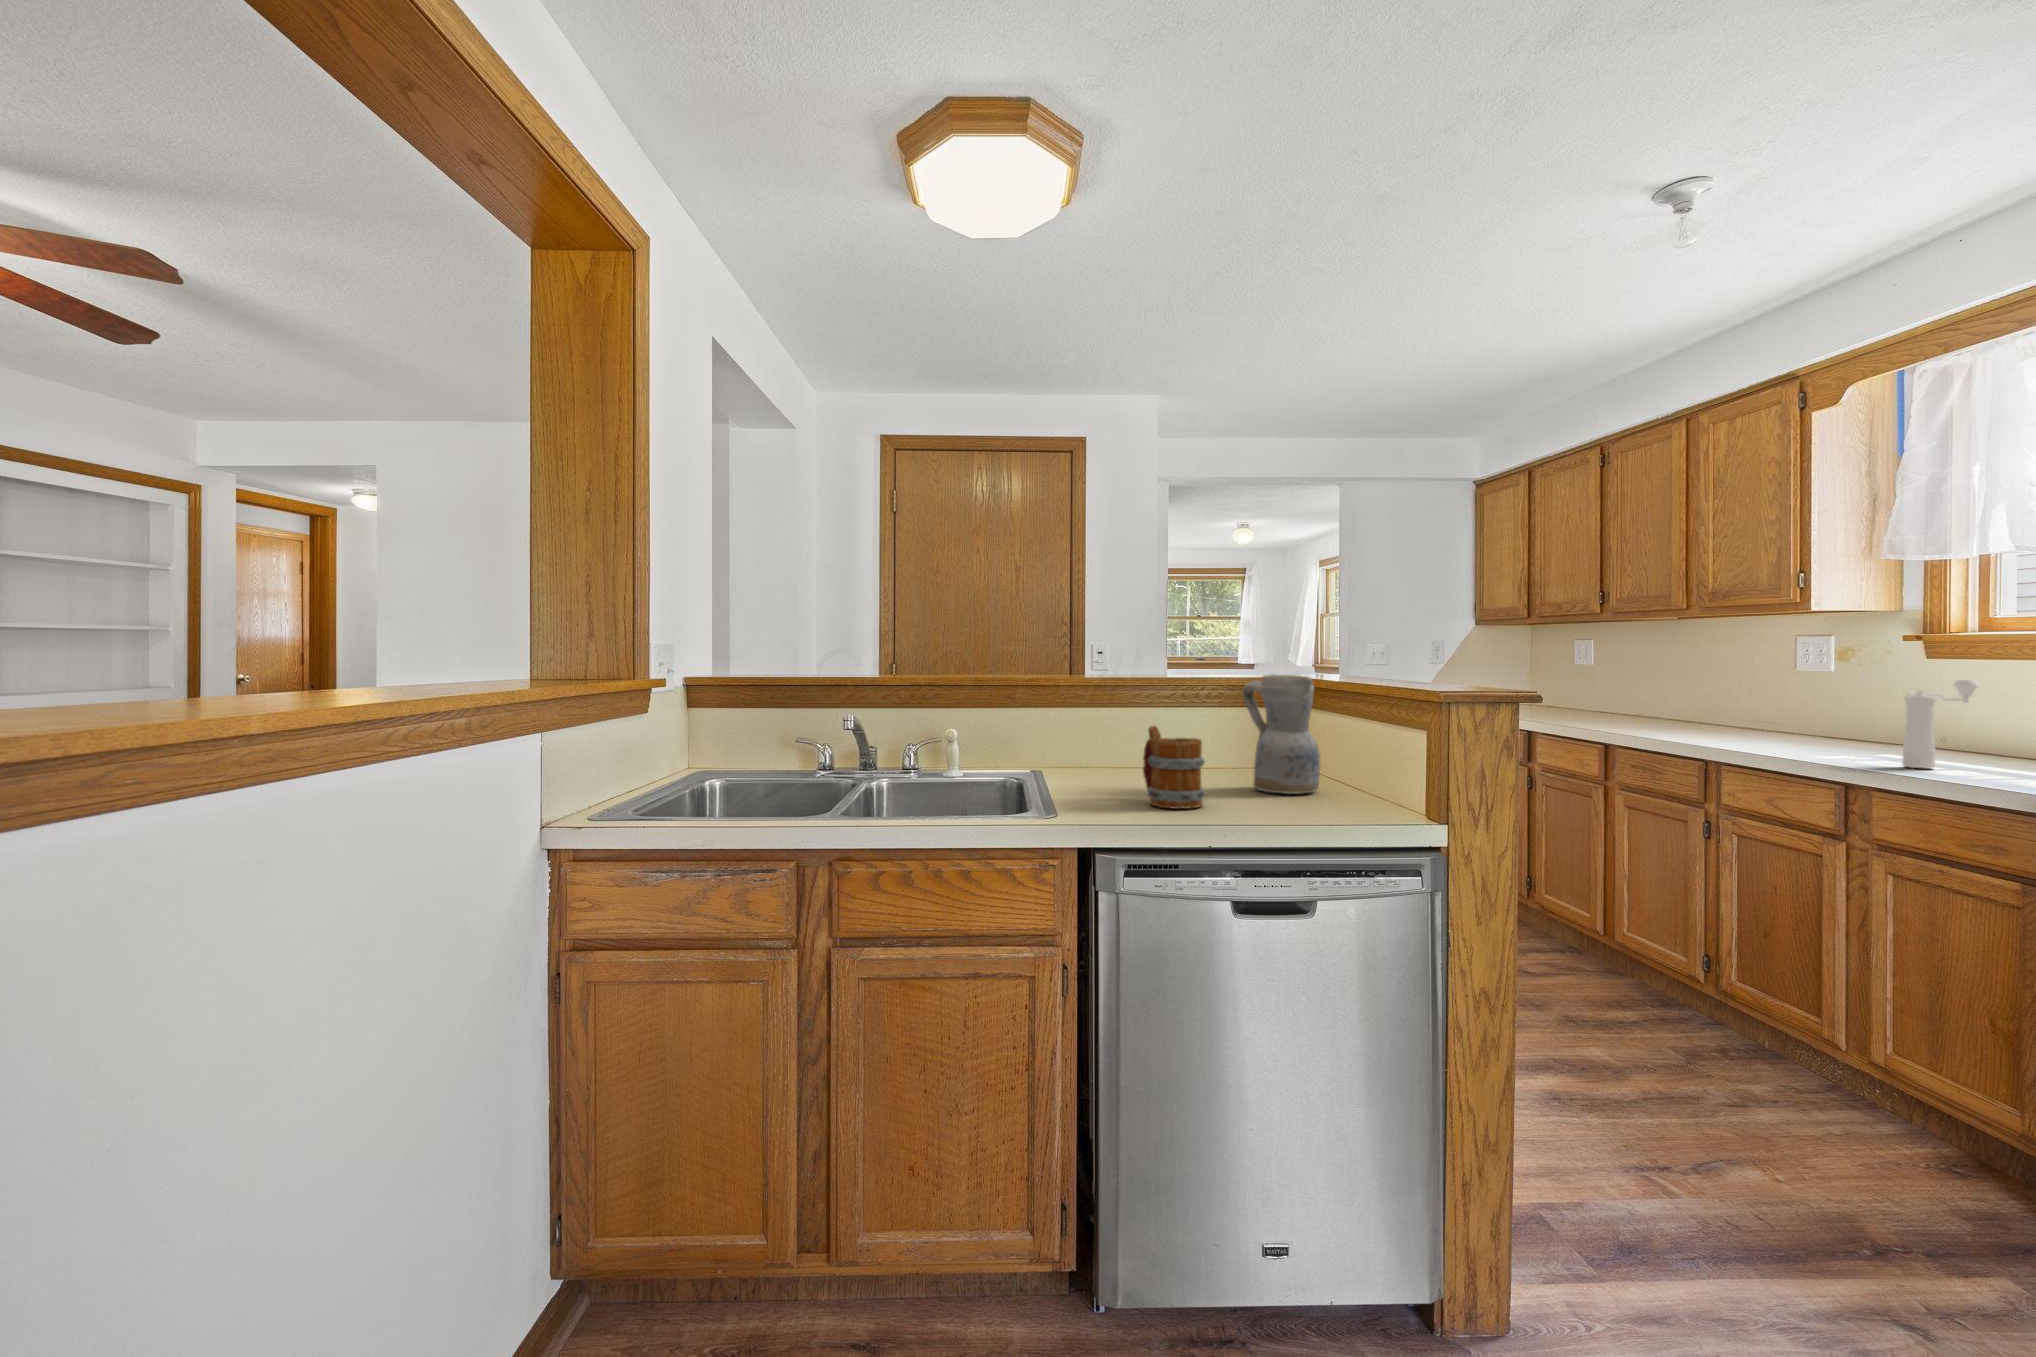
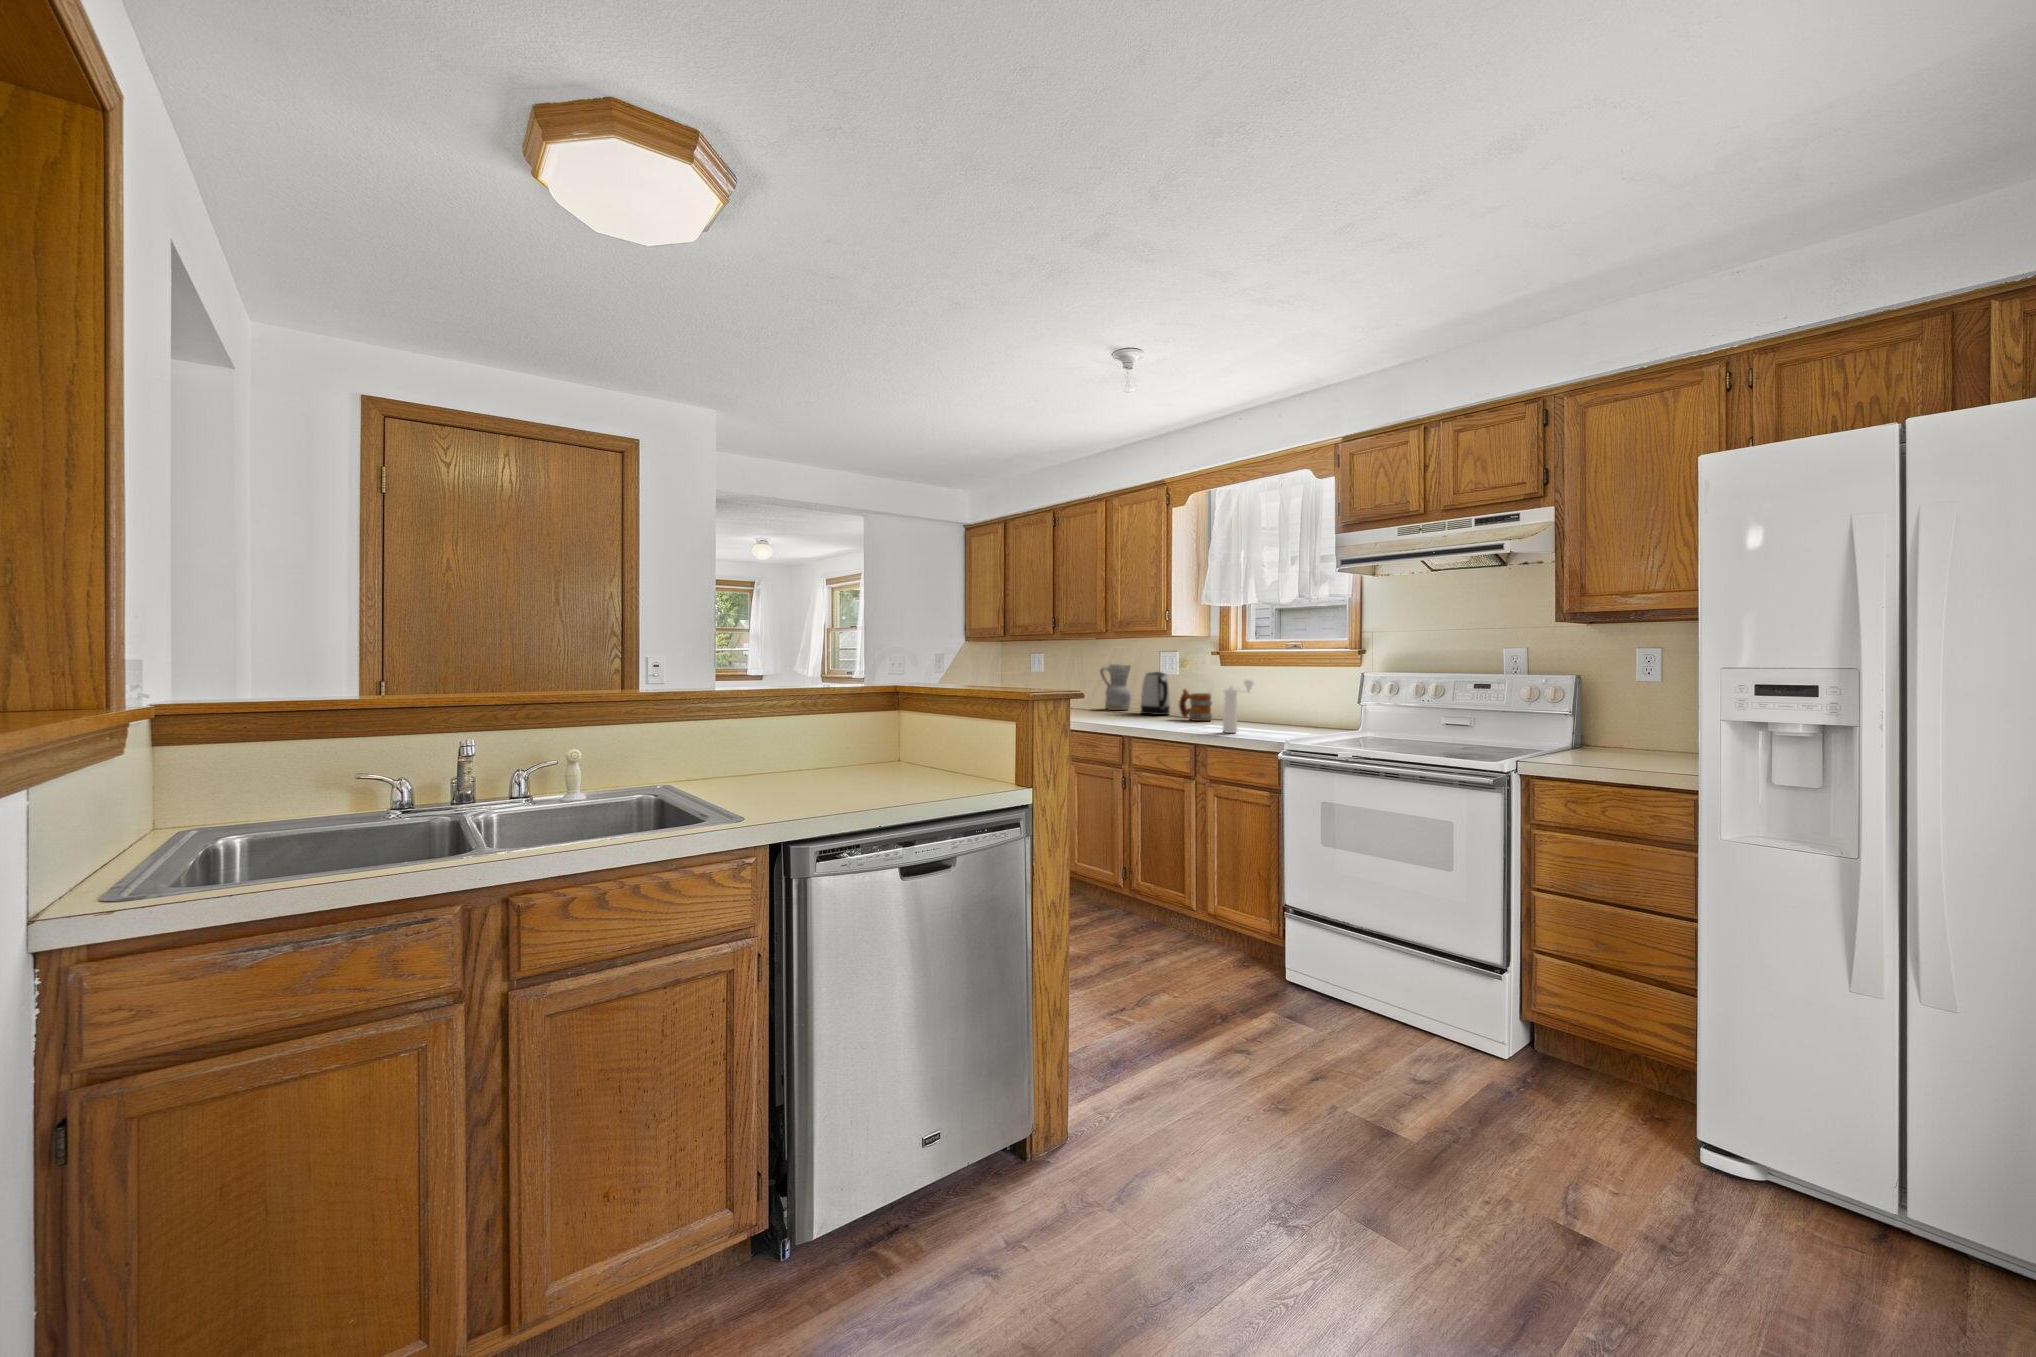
kettle: none [1761,671,1820,739] -> present [1141,672,1170,715]
ceramic pitcher: present [1243,674,1320,794] -> present [1100,664,1131,710]
mug: present [1143,726,1206,809] -> present [1179,689,1212,721]

